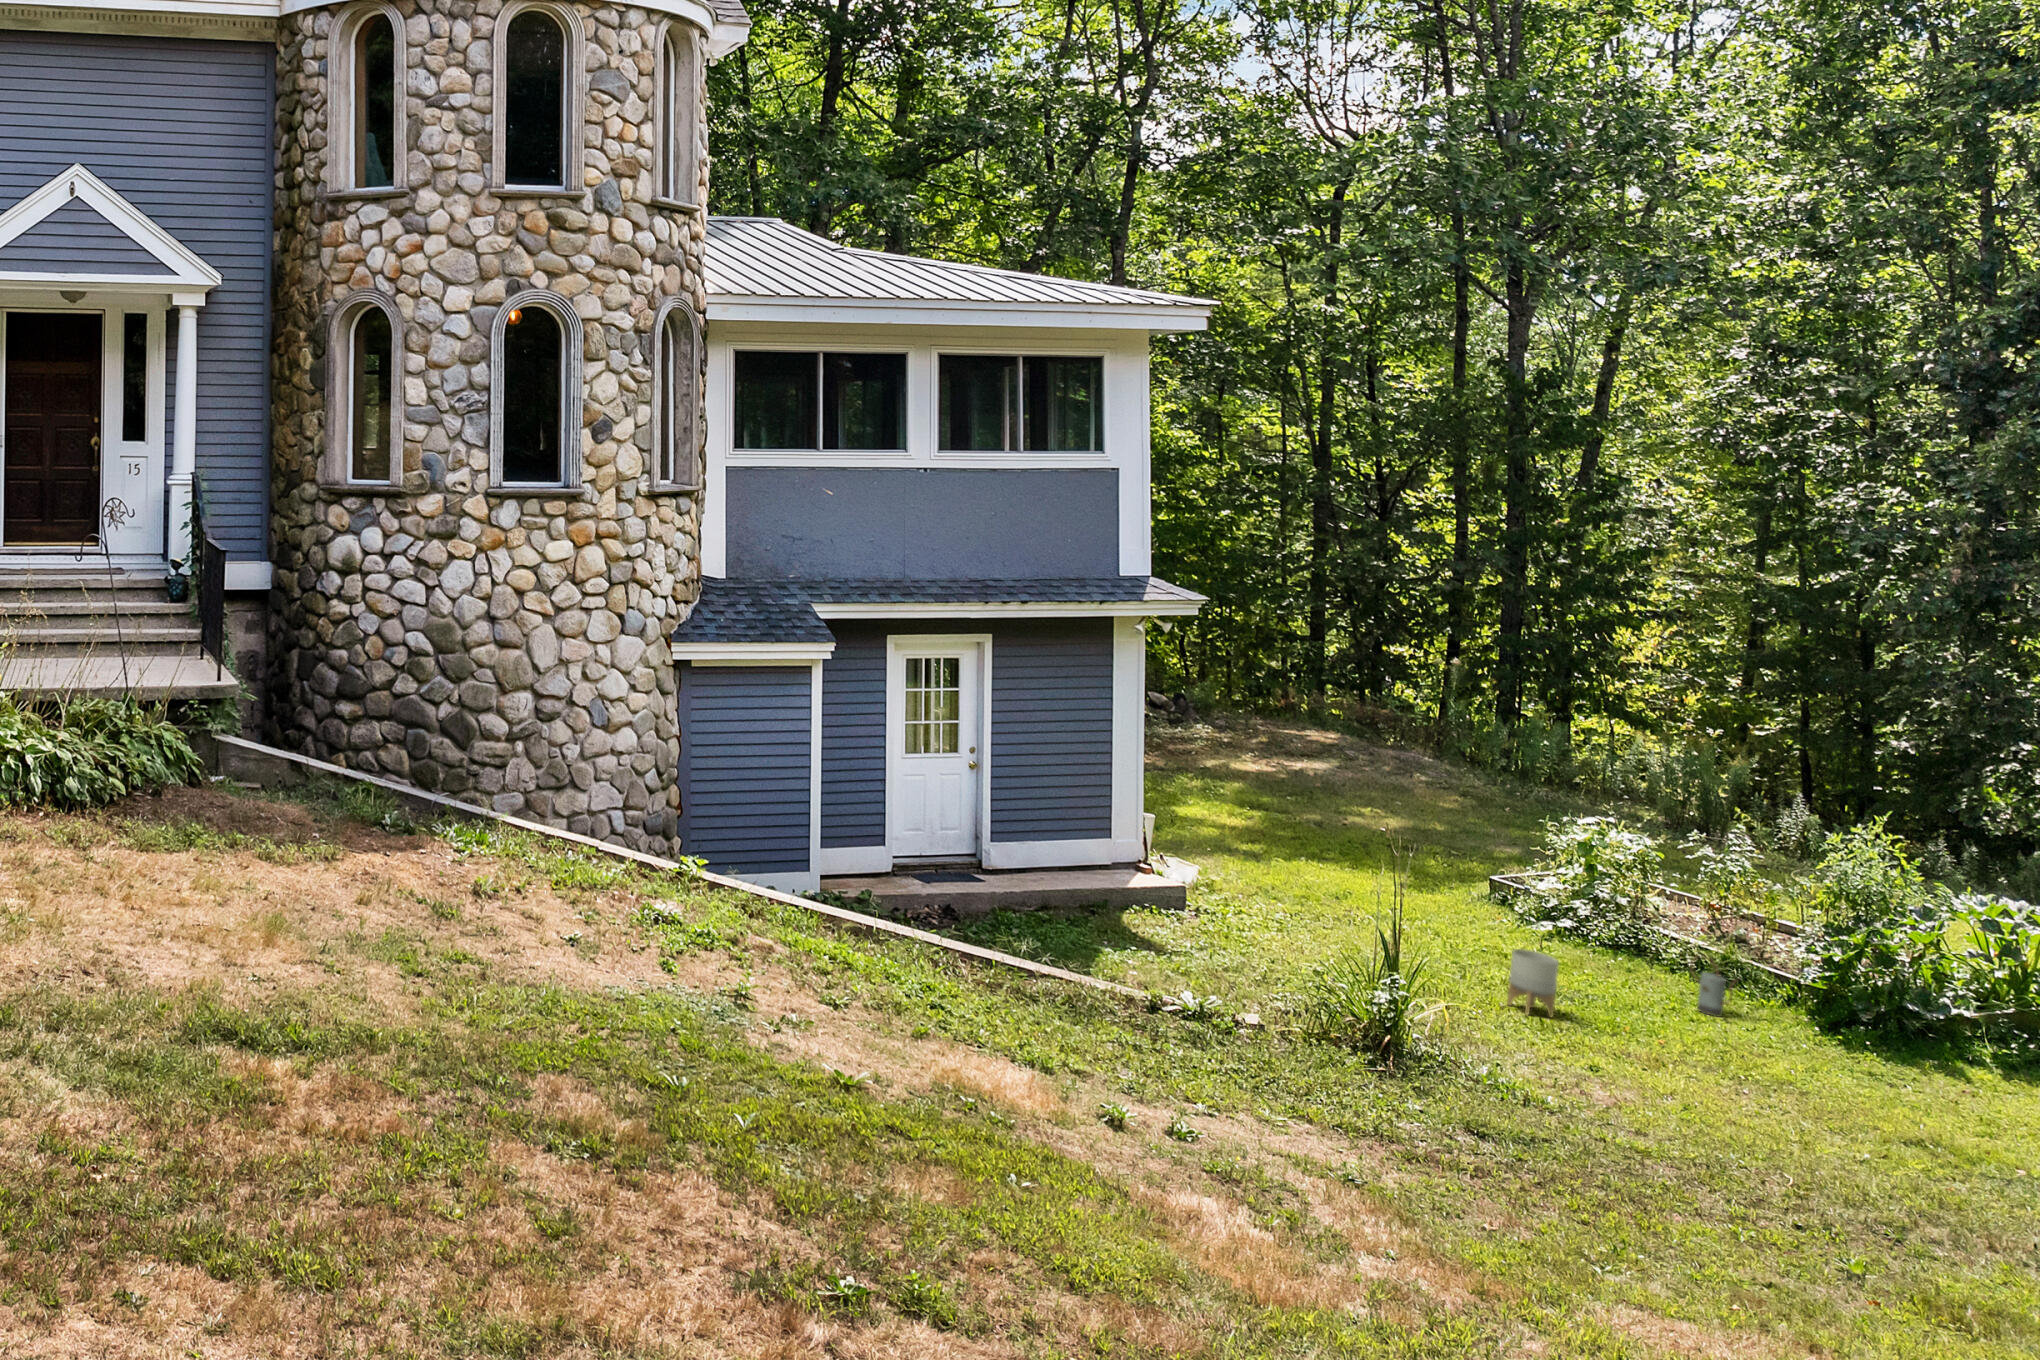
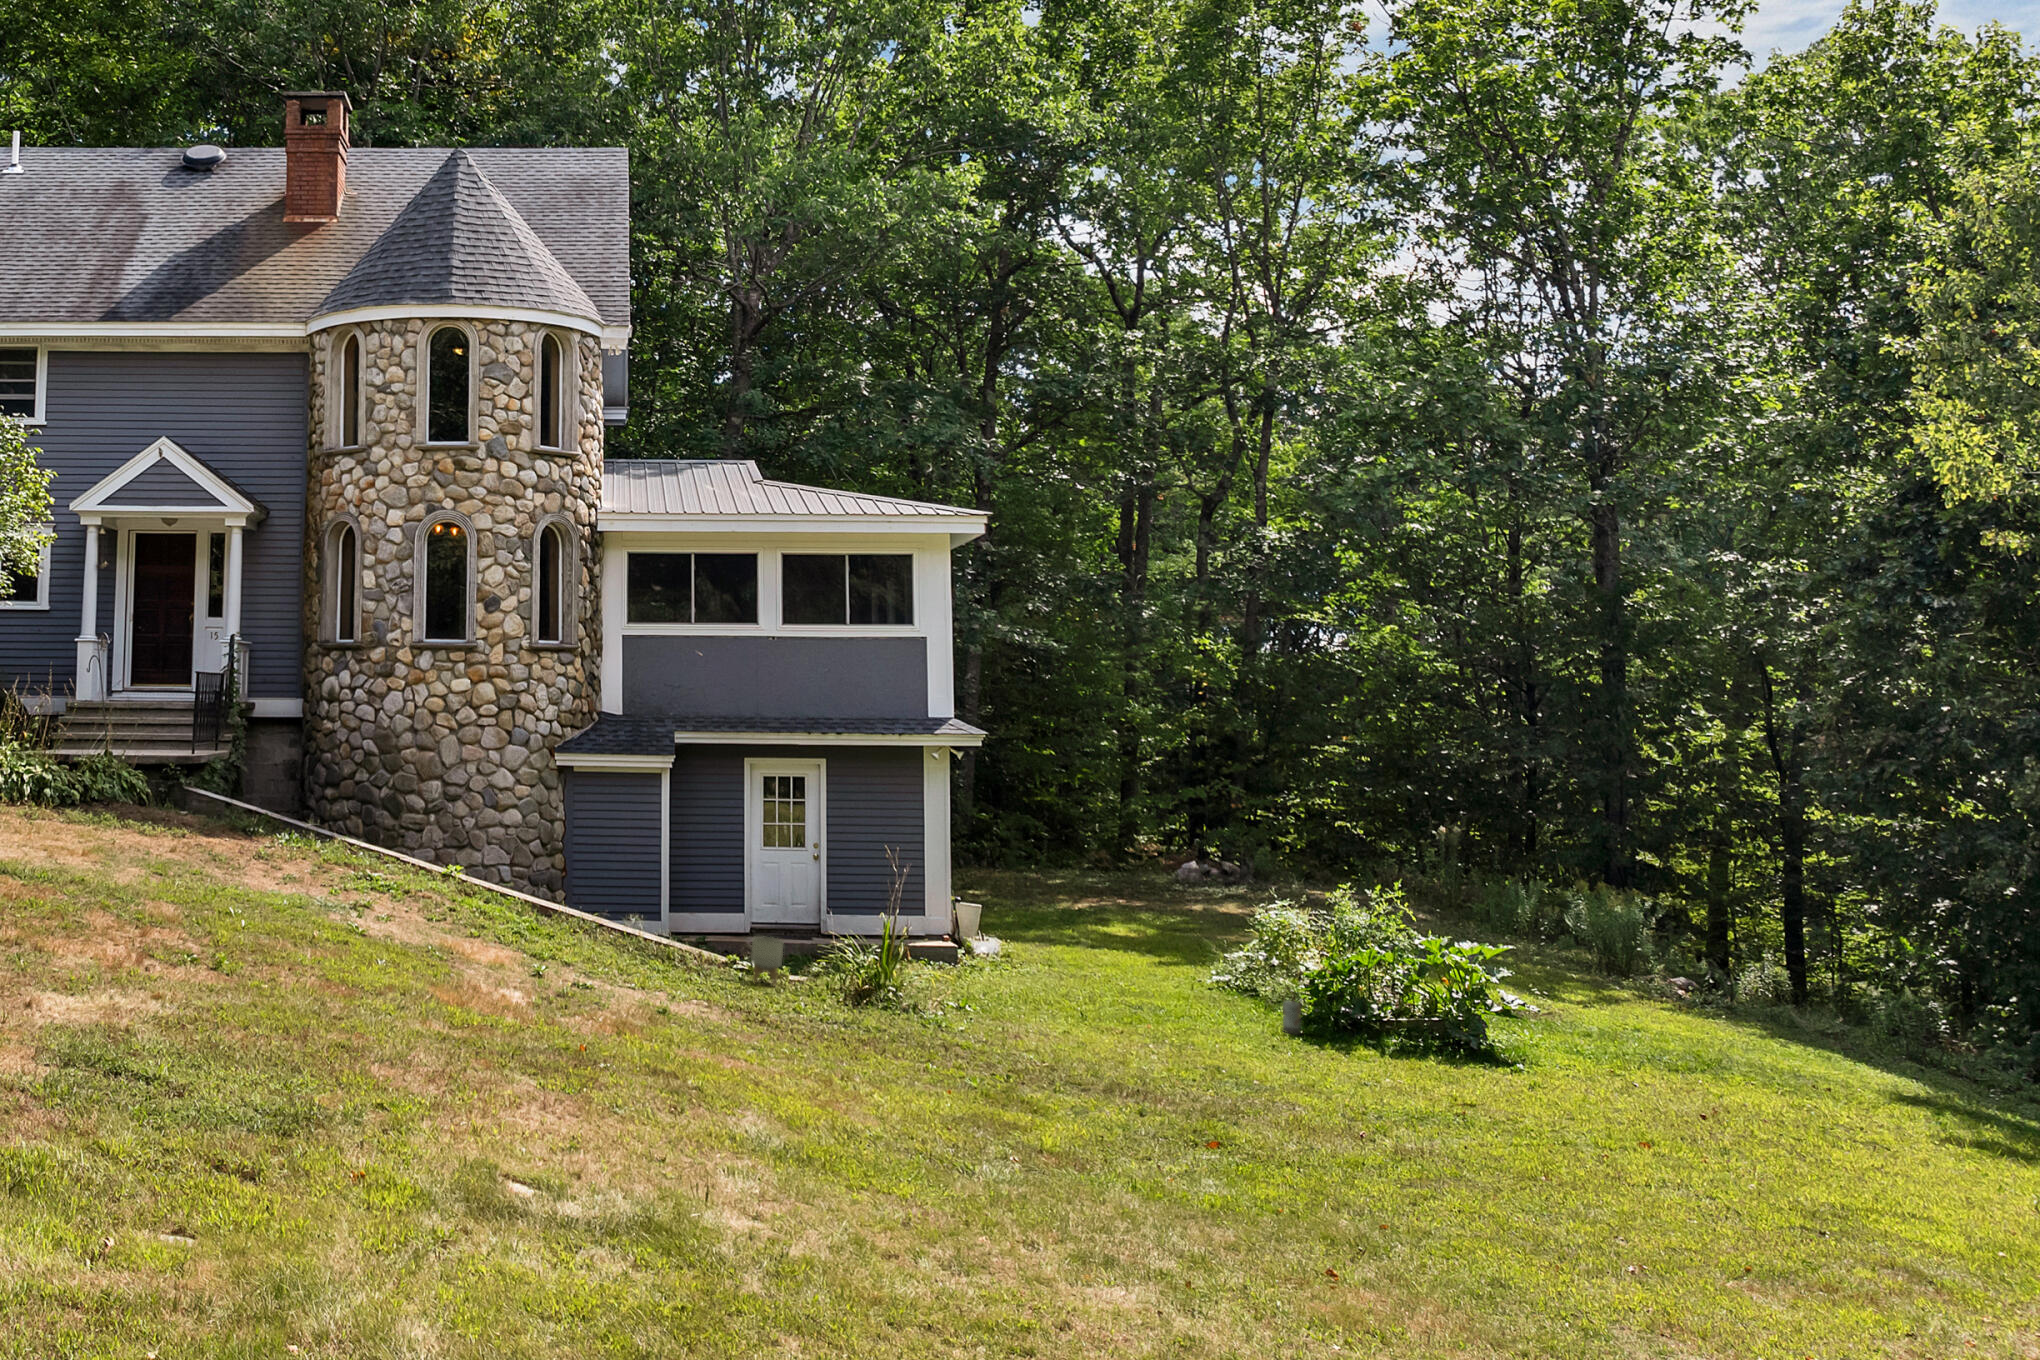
planter: present [1507,949,1559,1018] -> present [751,936,784,986]

